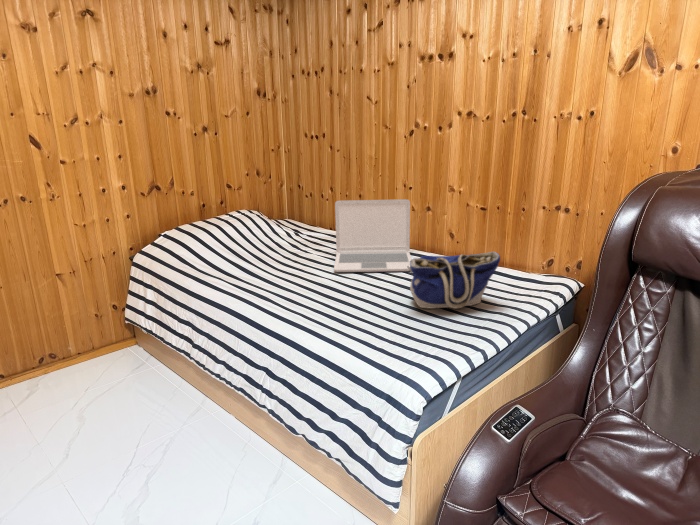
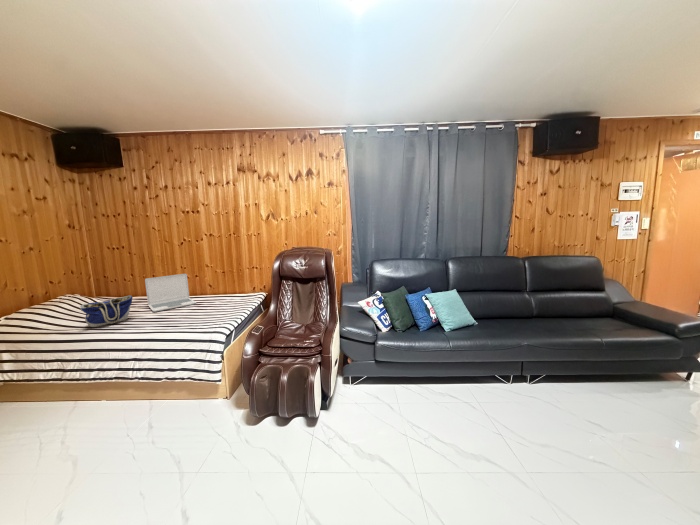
tote bag: present [407,252,500,309] -> present [80,295,133,327]

